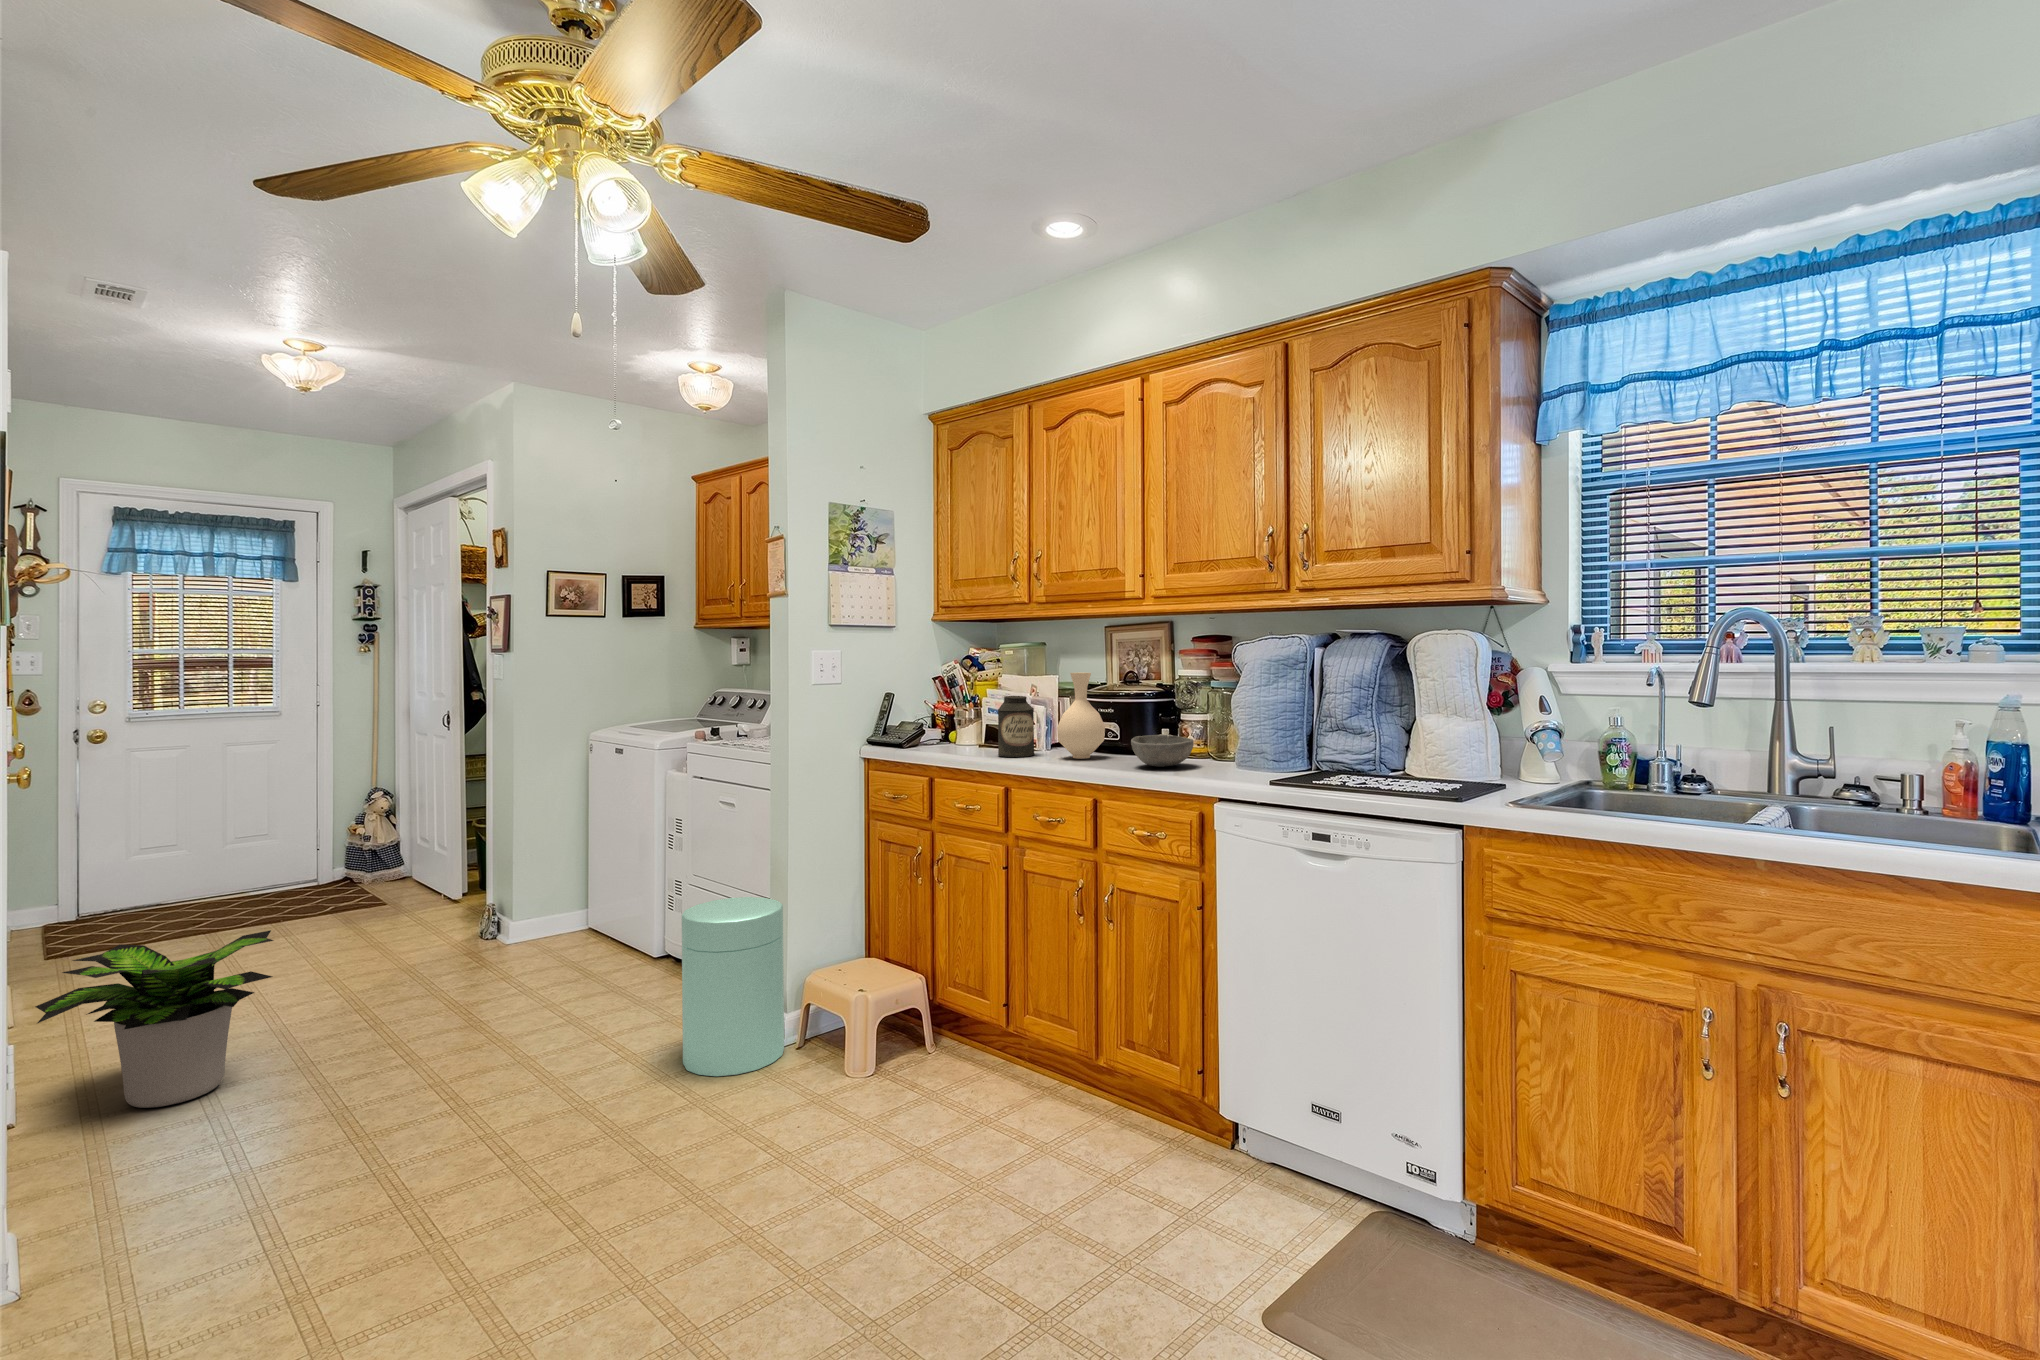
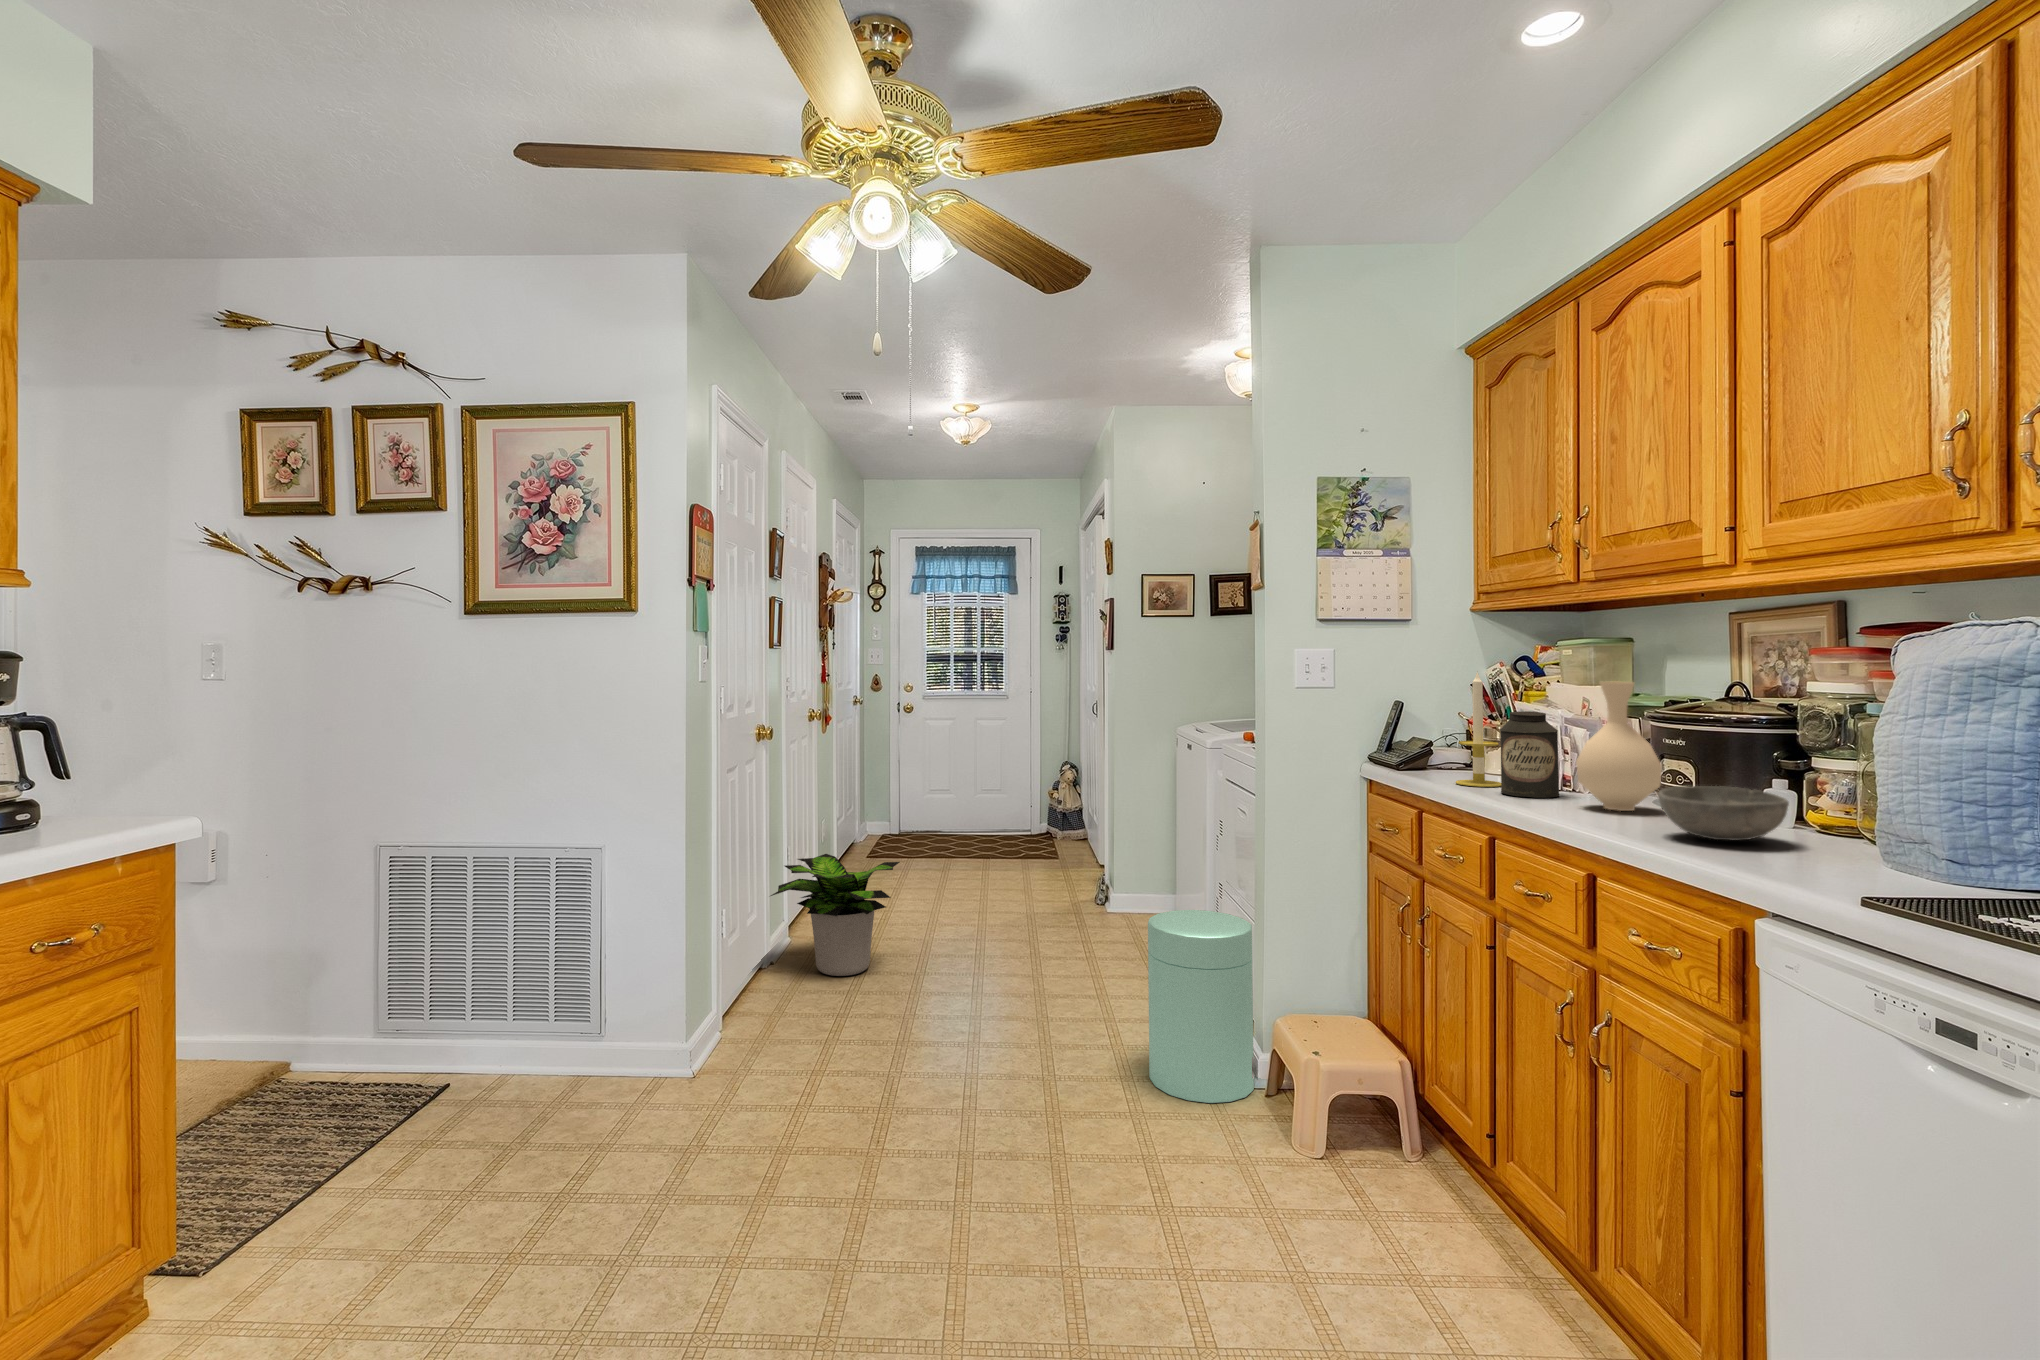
candle: none [956,667,987,754] -> present [1456,671,1501,787]

